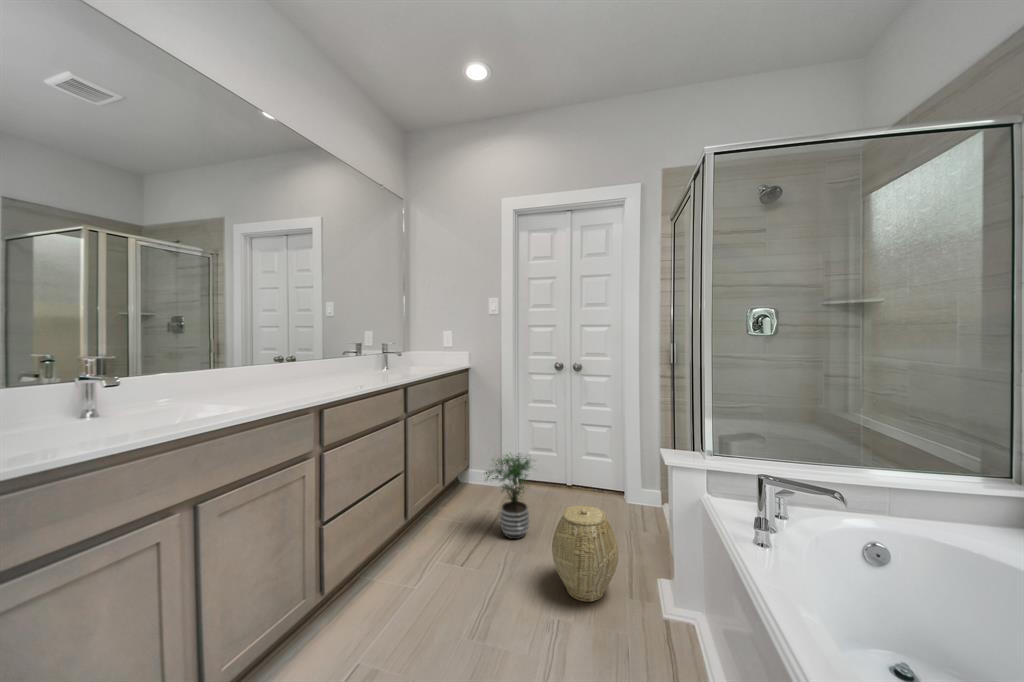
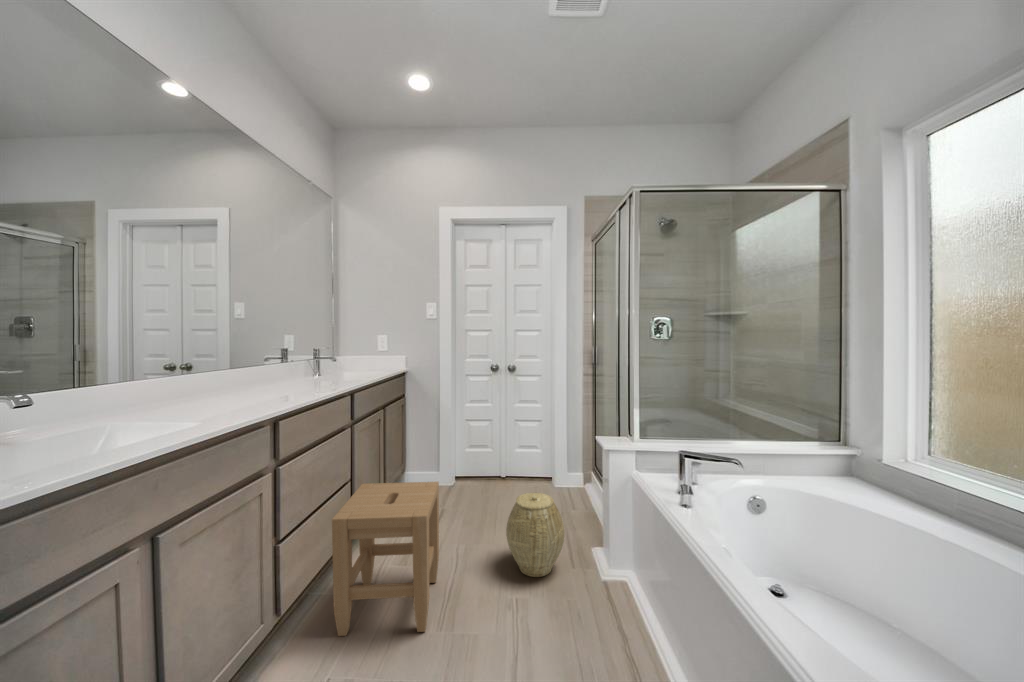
potted plant: present [484,453,532,539] -> none [430,449,486,532]
stool: none [363,479,479,642] -> present [332,482,439,636]

